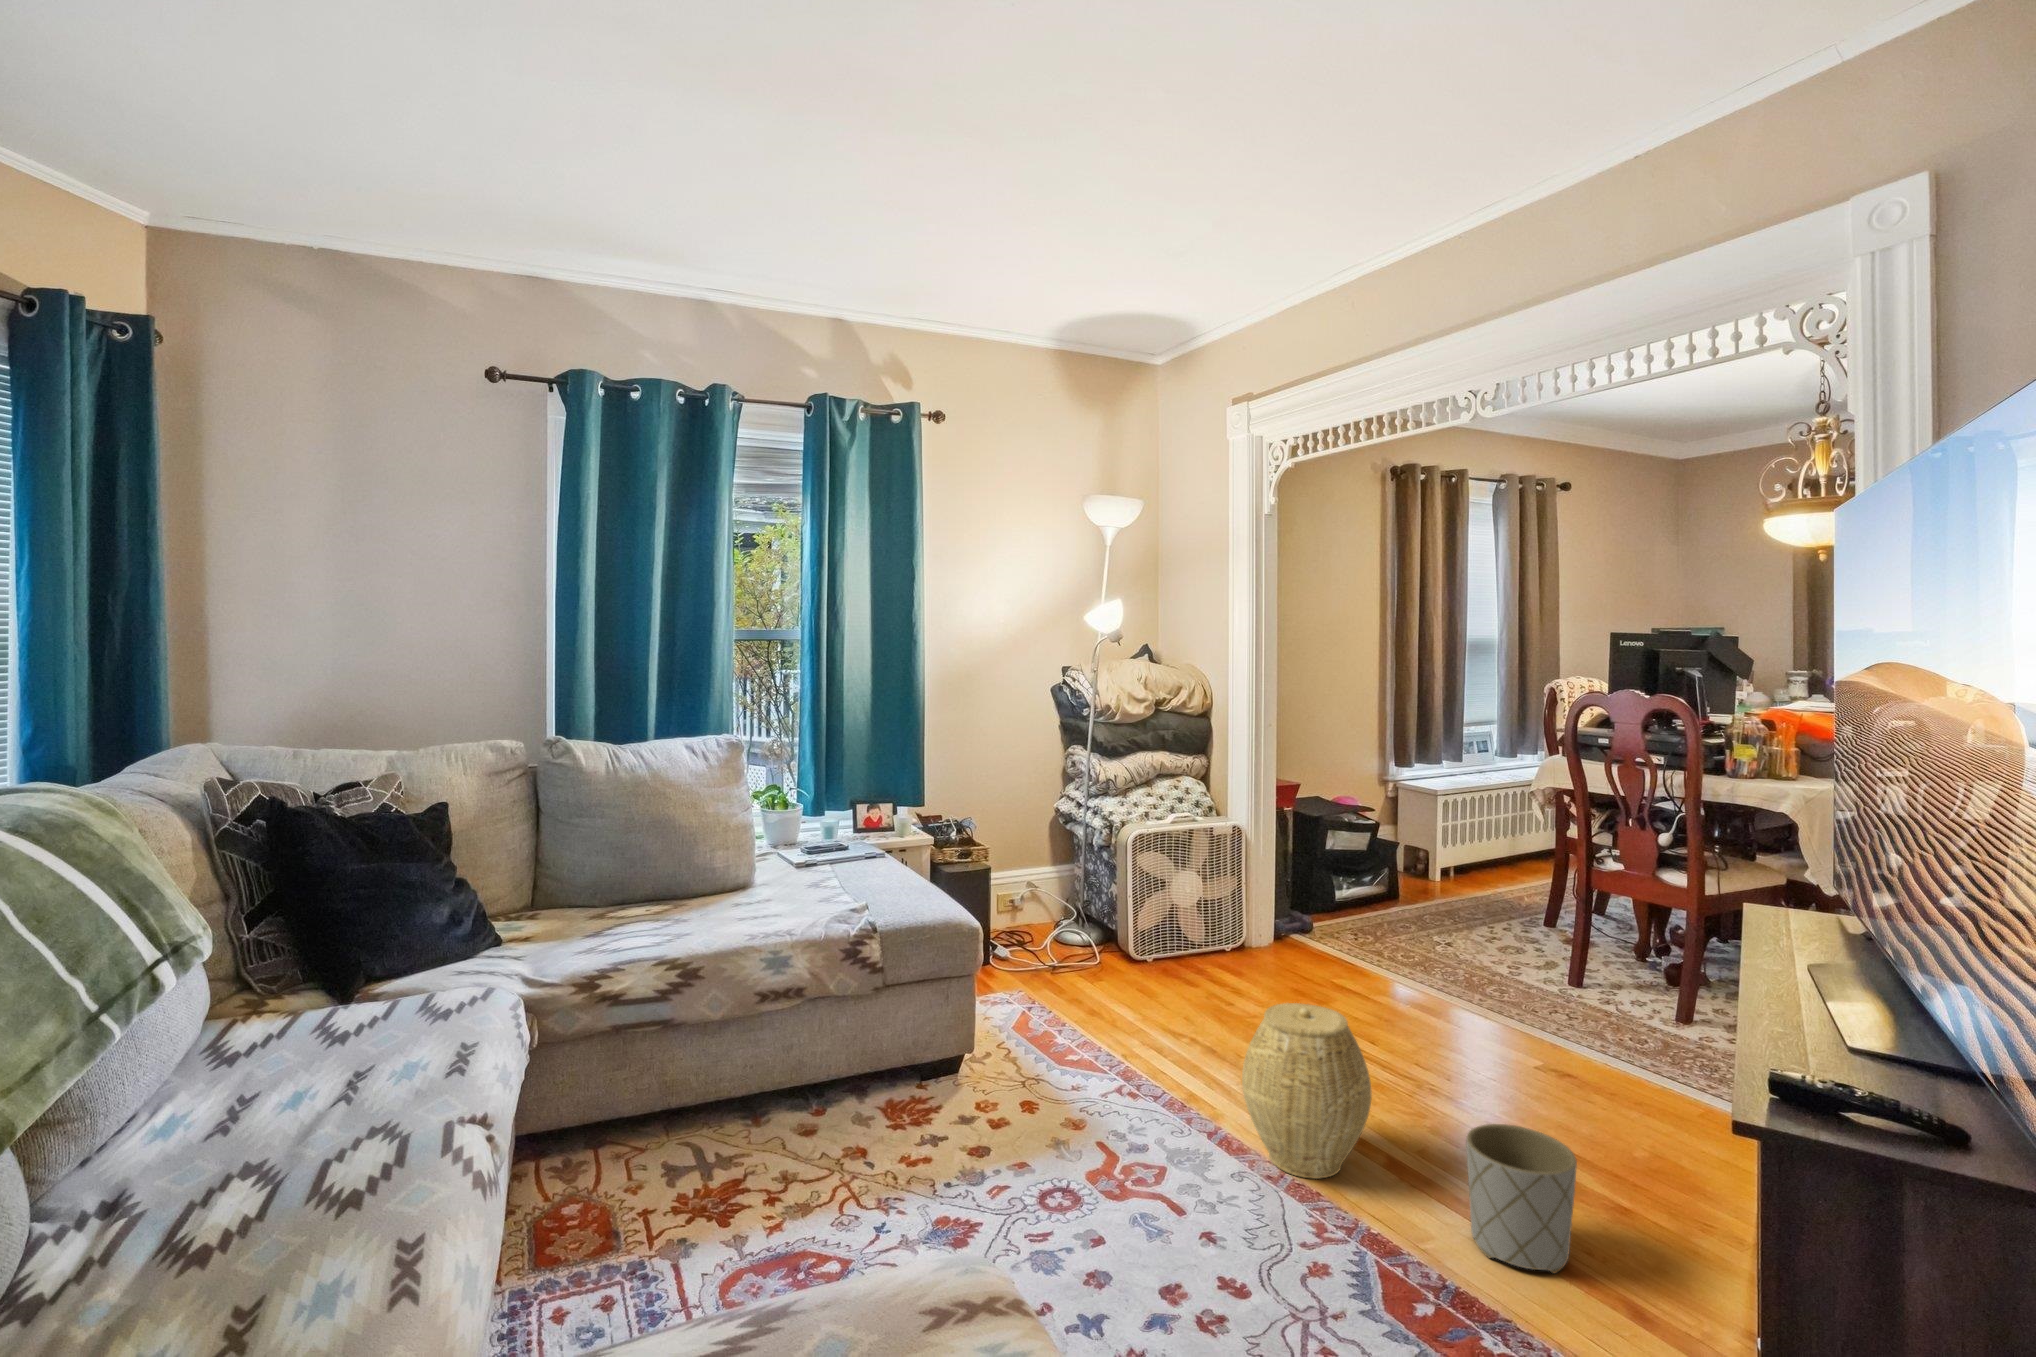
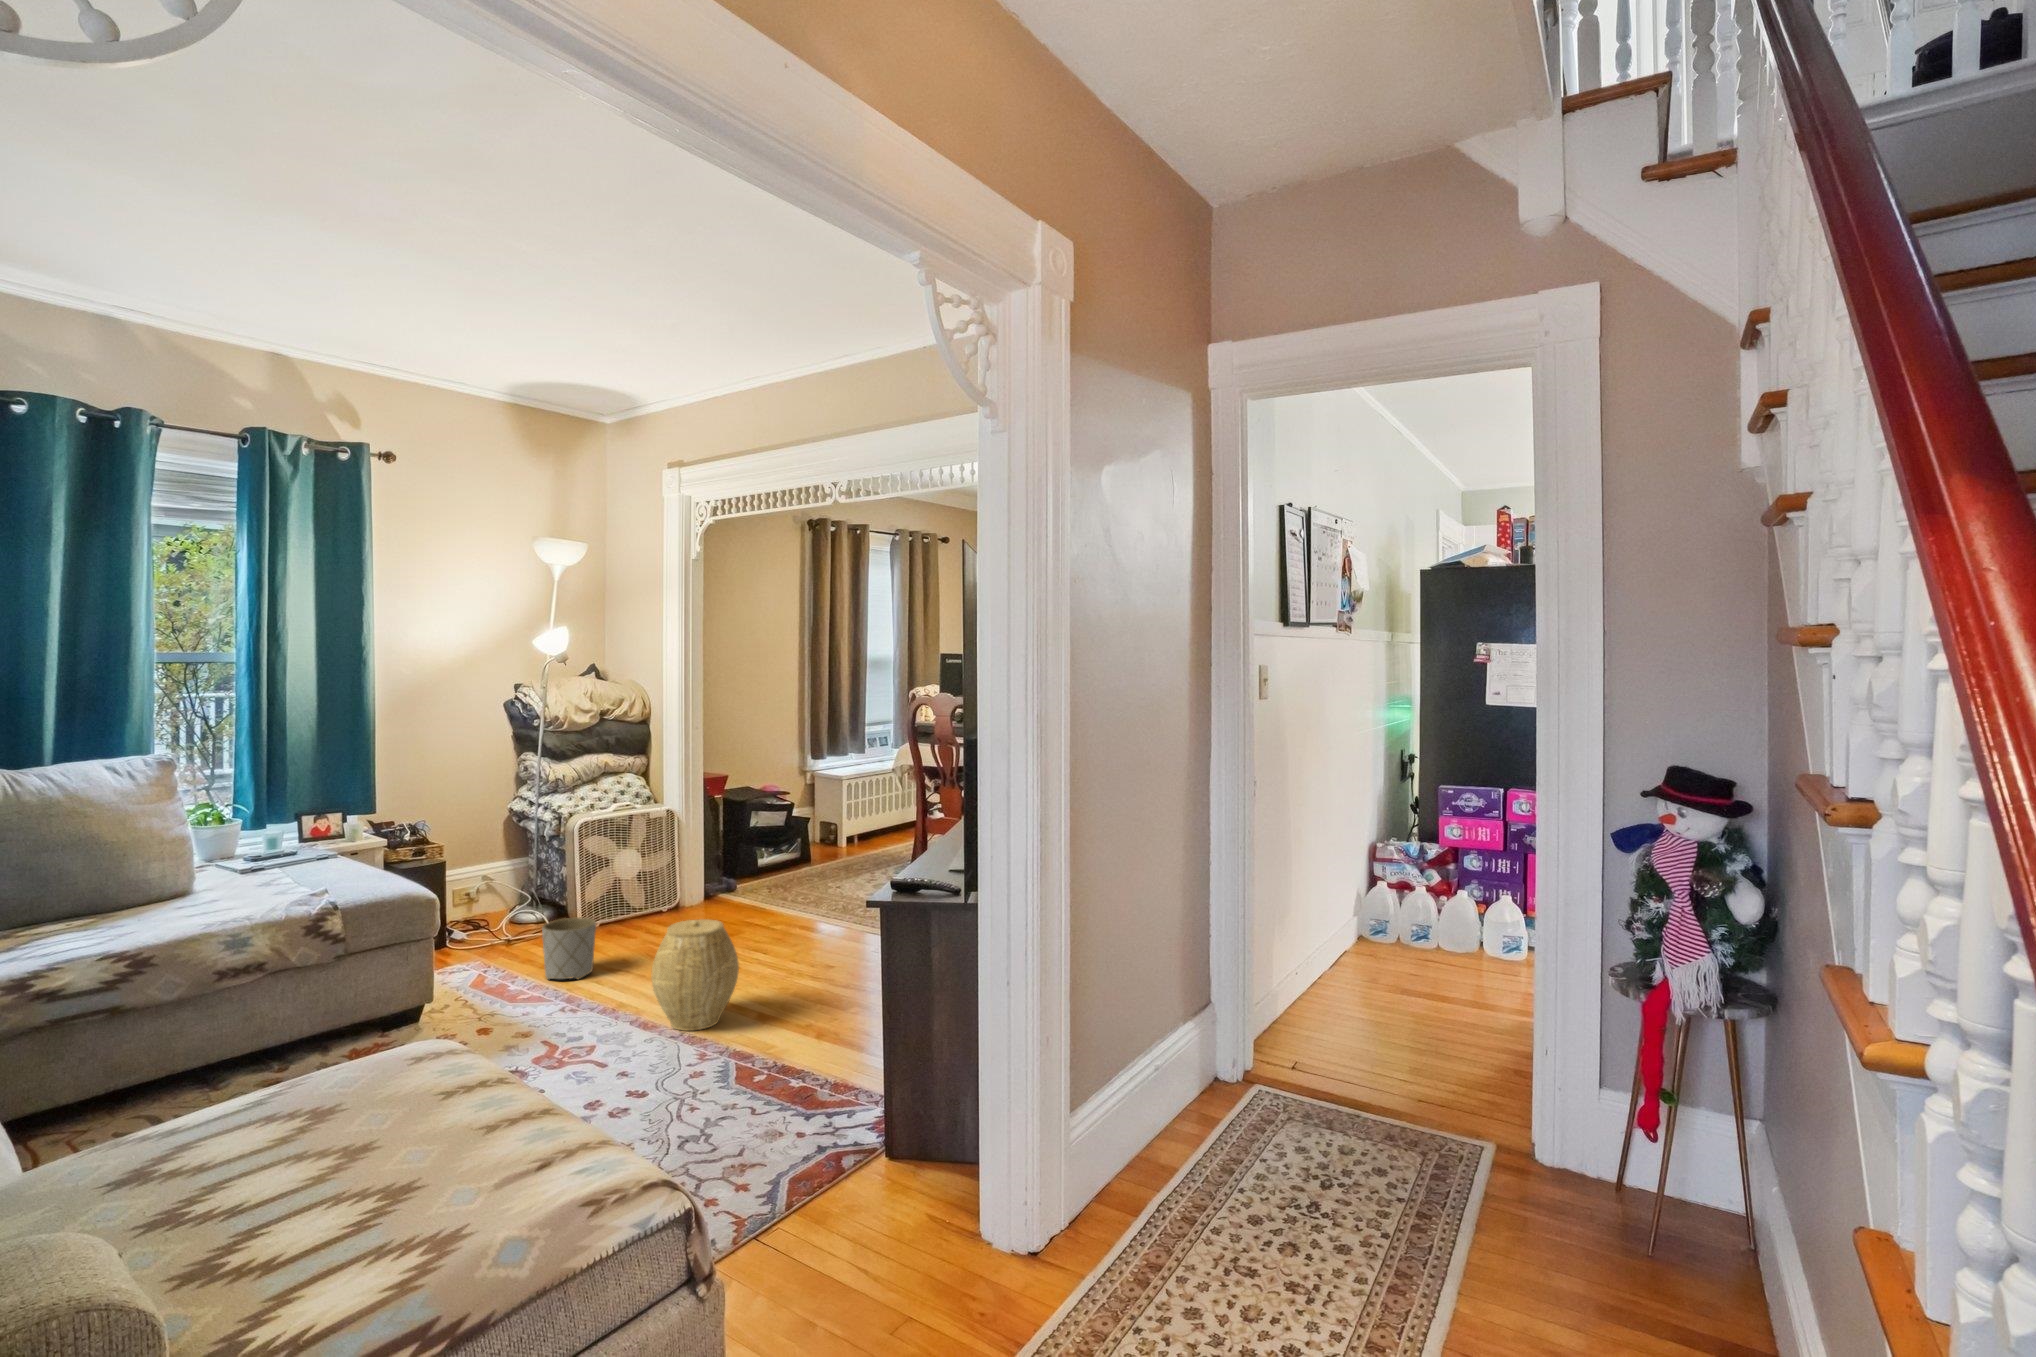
planter: present [1466,1124,1577,1273] -> present [542,917,596,980]

